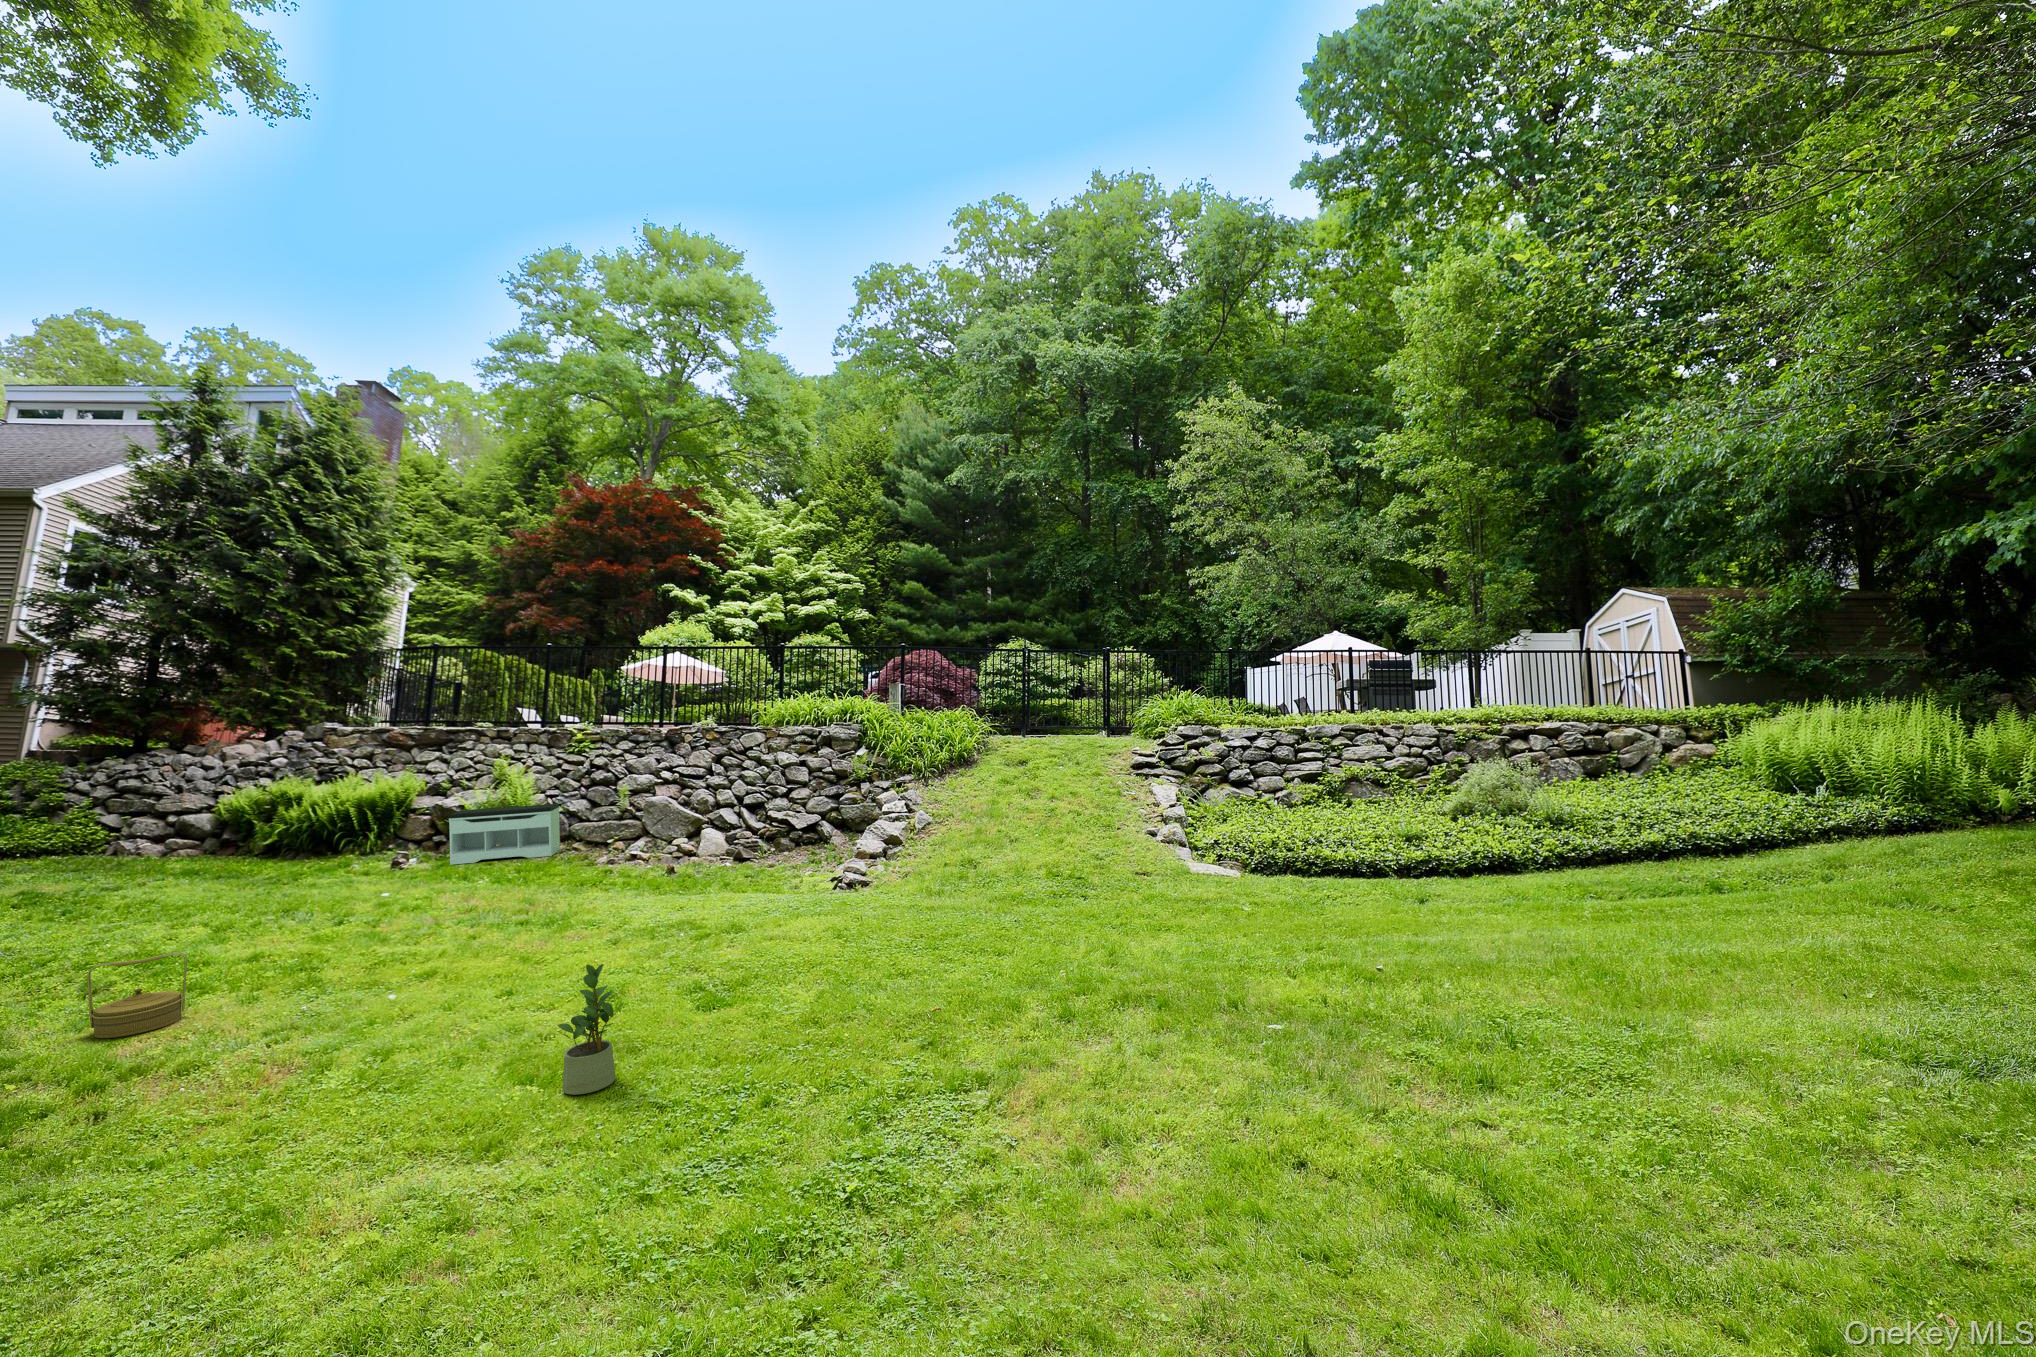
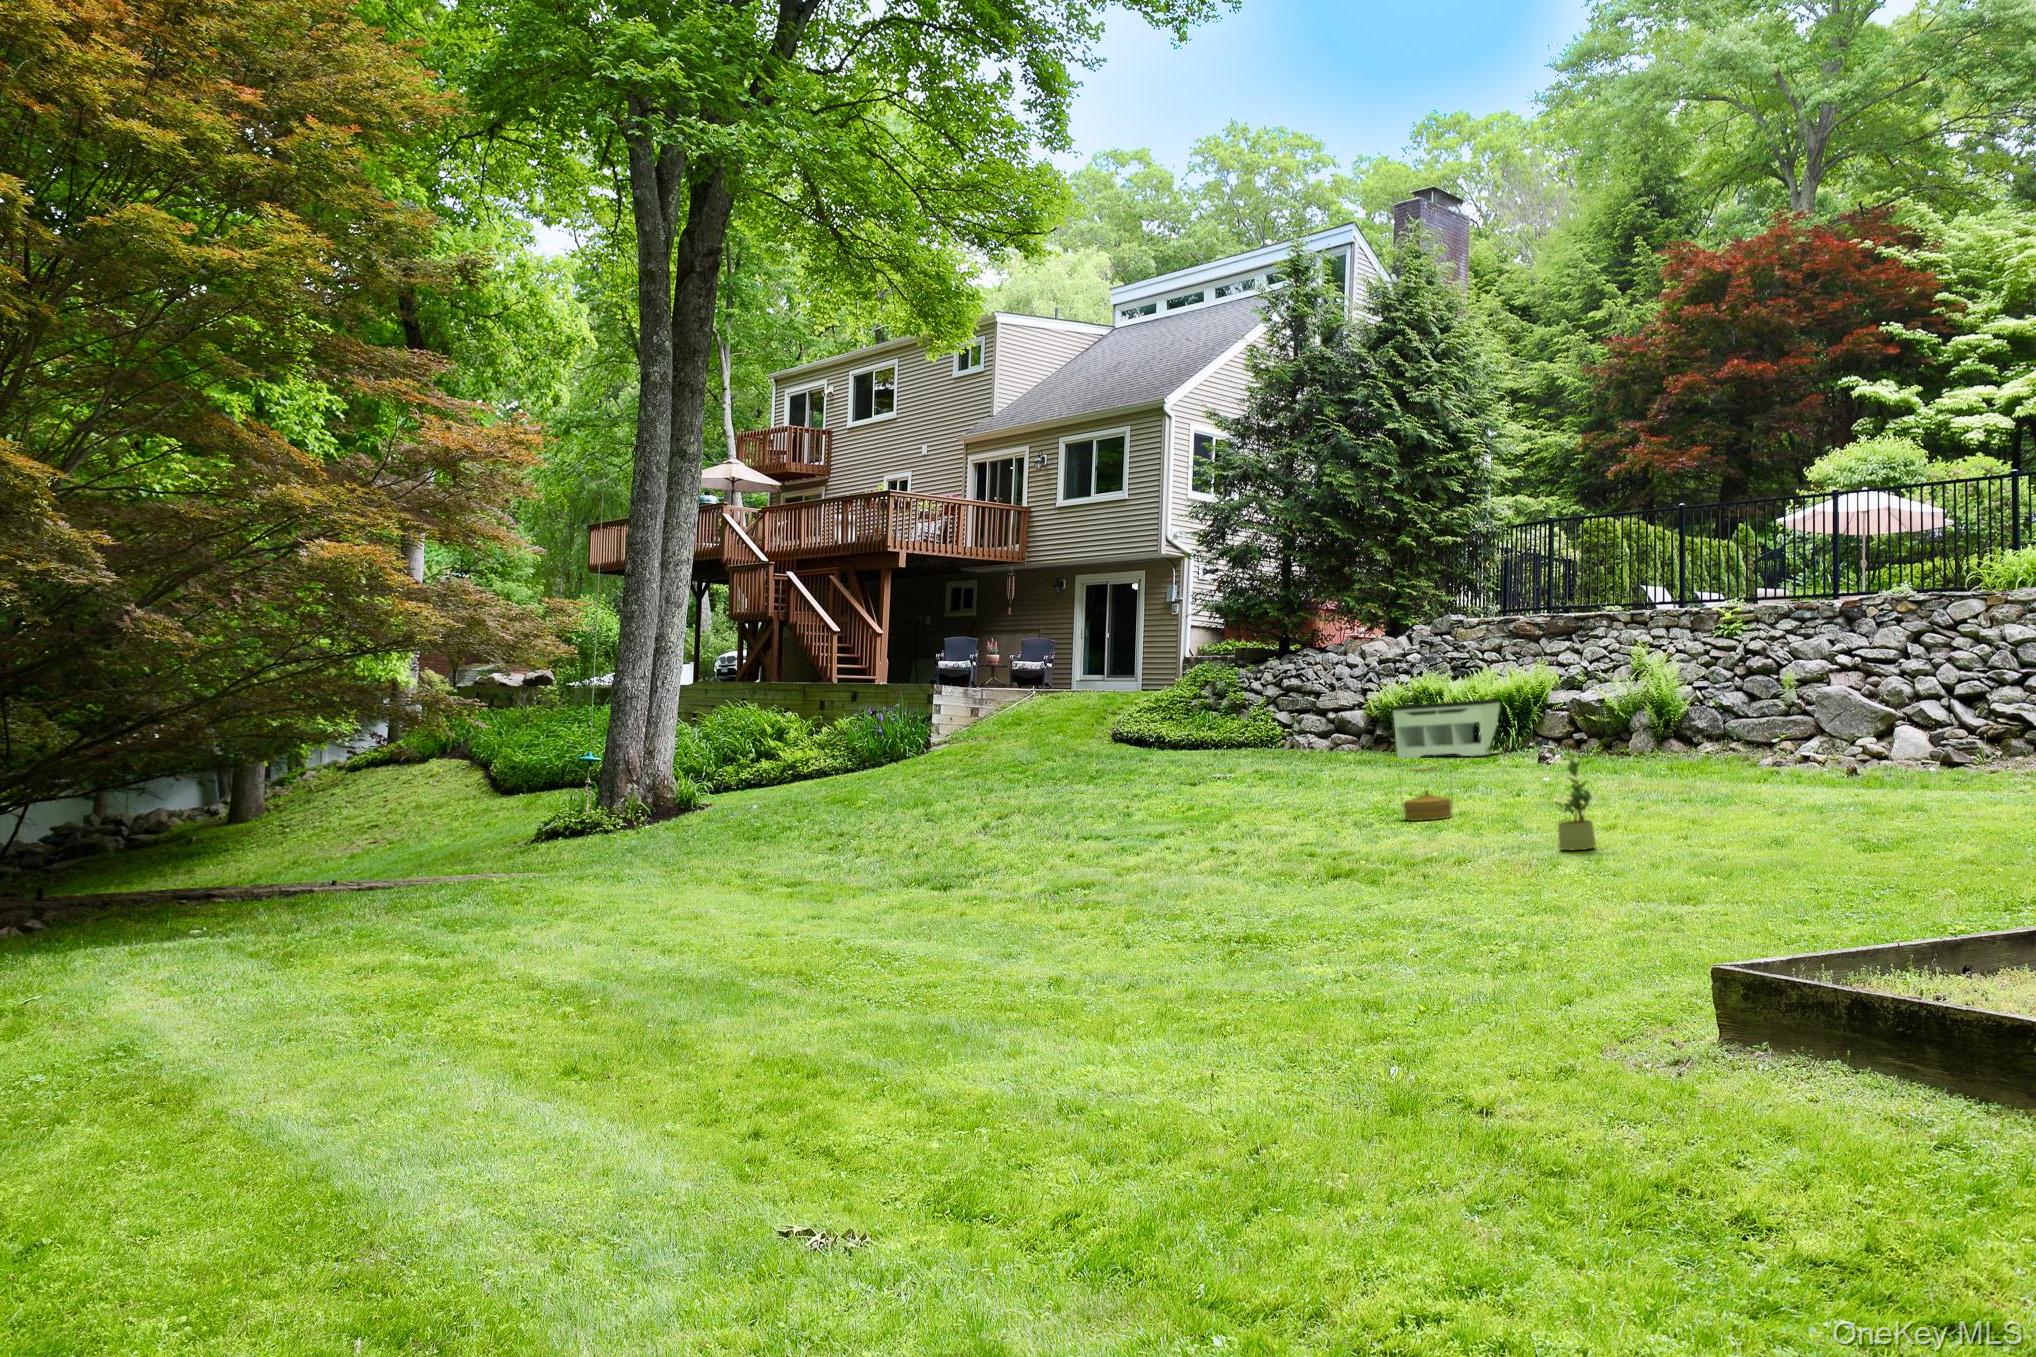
bench: present [449,804,560,865] -> present [1393,698,1500,758]
potted plant: present [558,964,624,1095] -> present [1555,759,1596,850]

